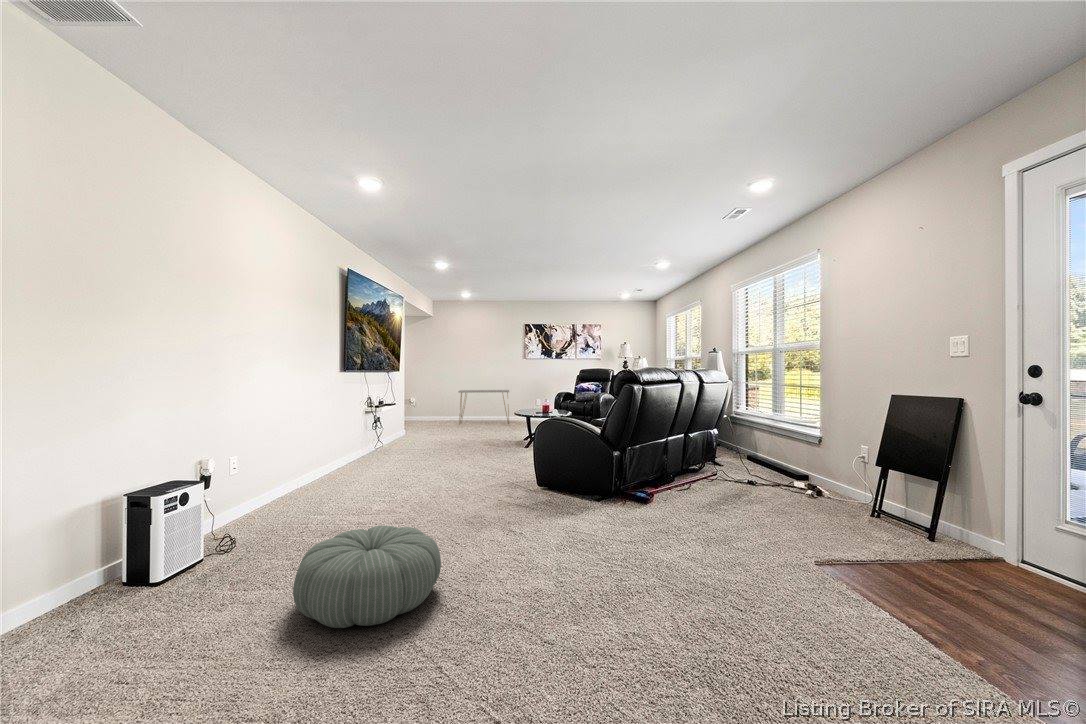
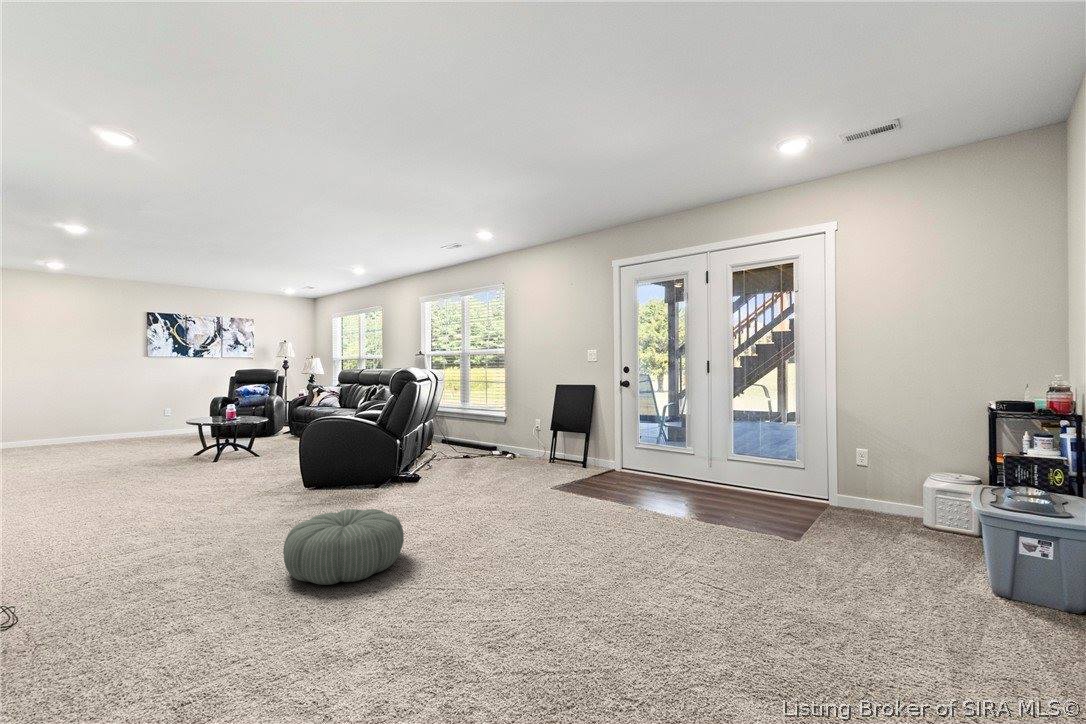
console table: present [458,390,509,424] -> none [22,400,127,455]

